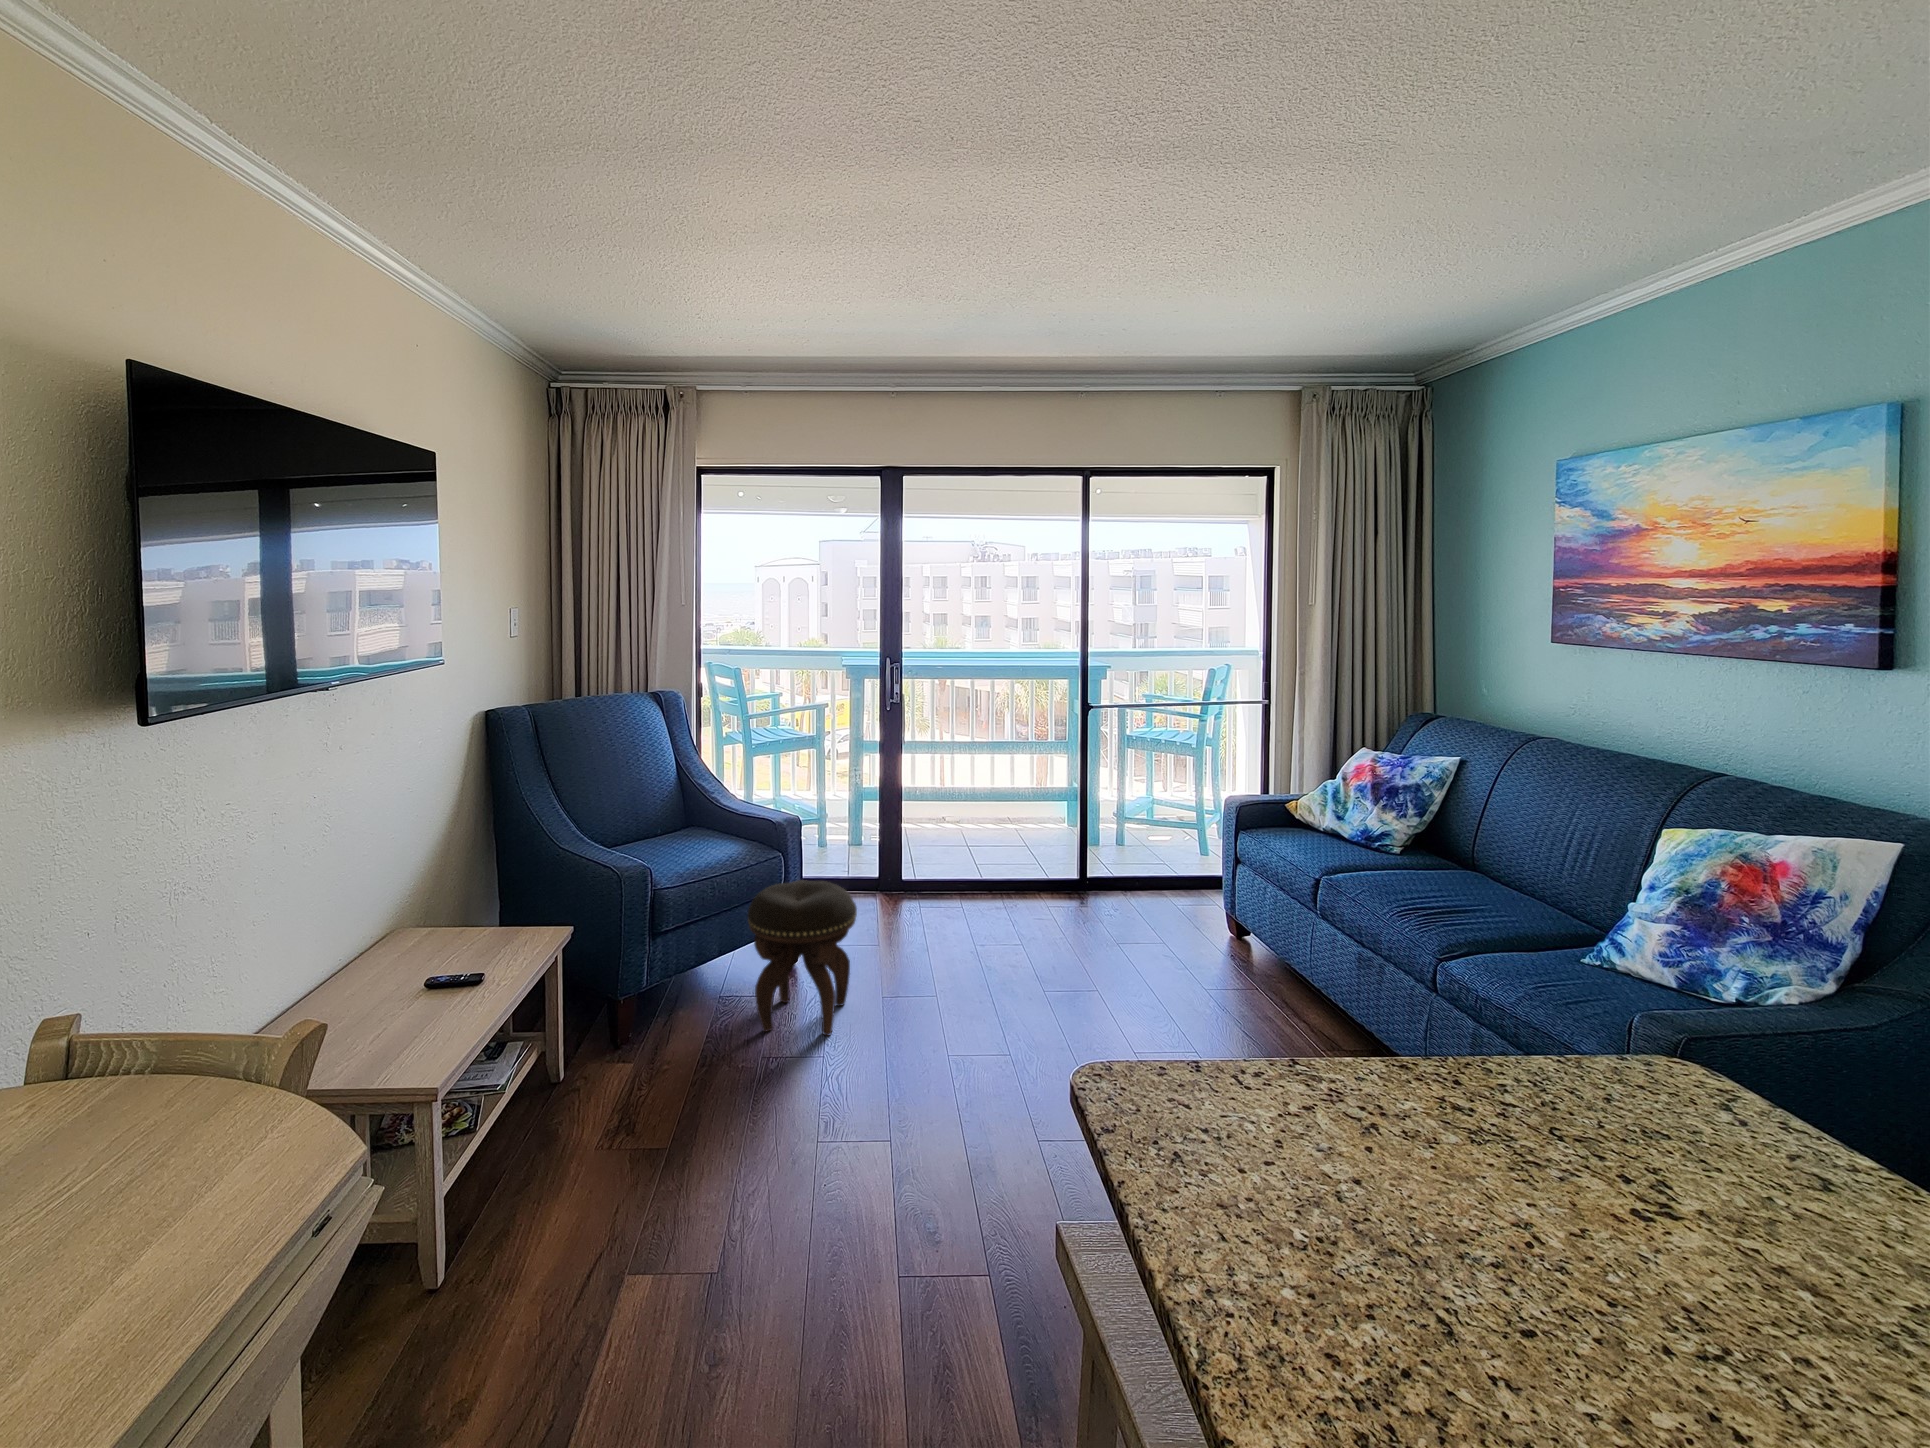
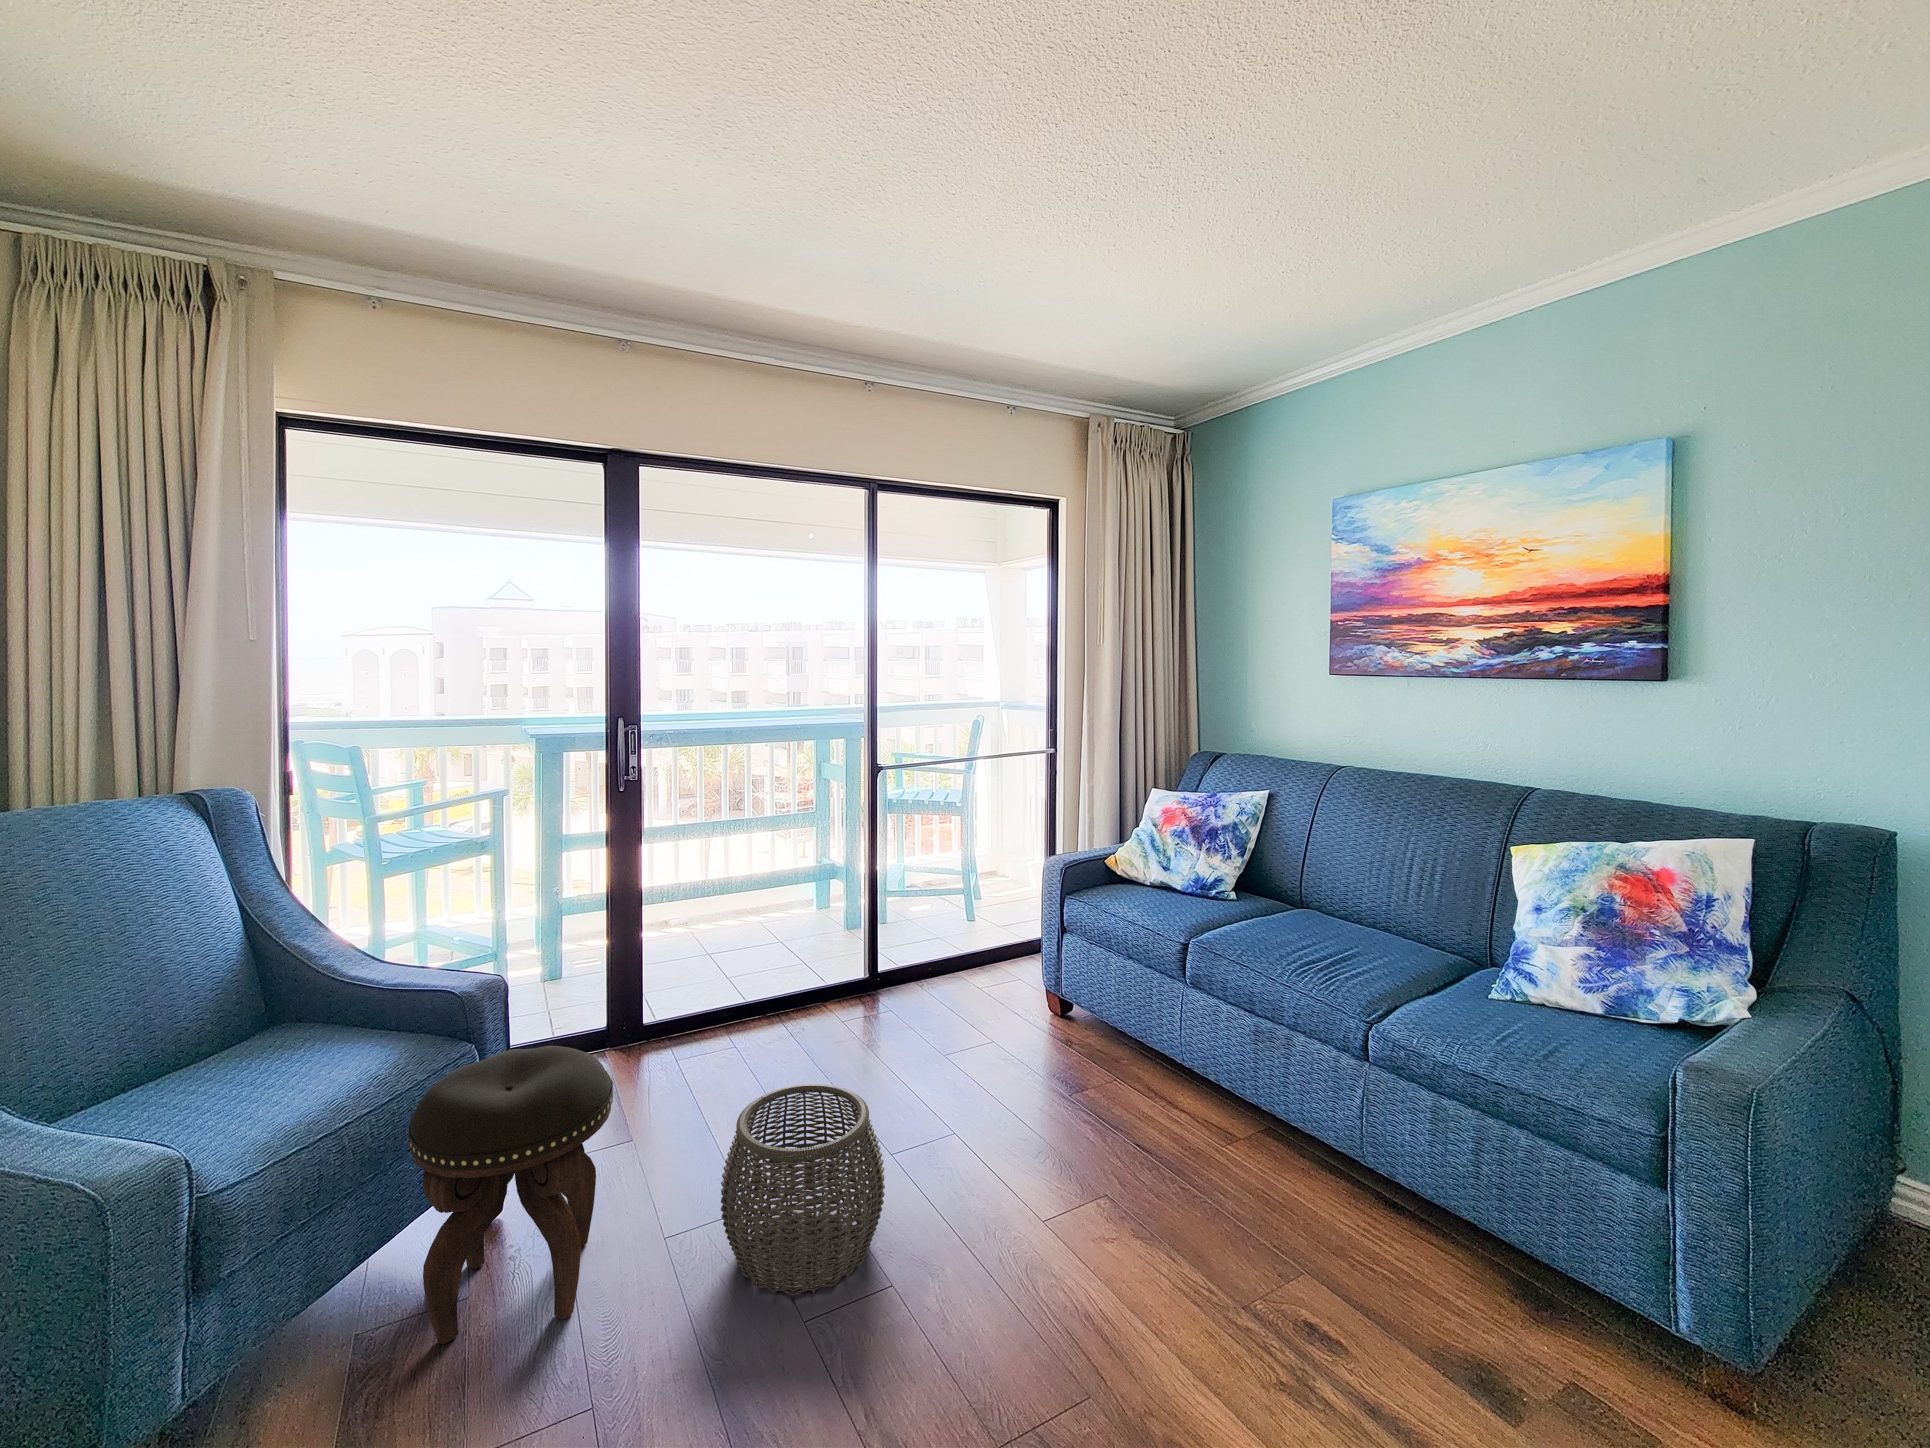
woven basket: none [917,932,1025,1057] -> present [721,1084,885,1296]

